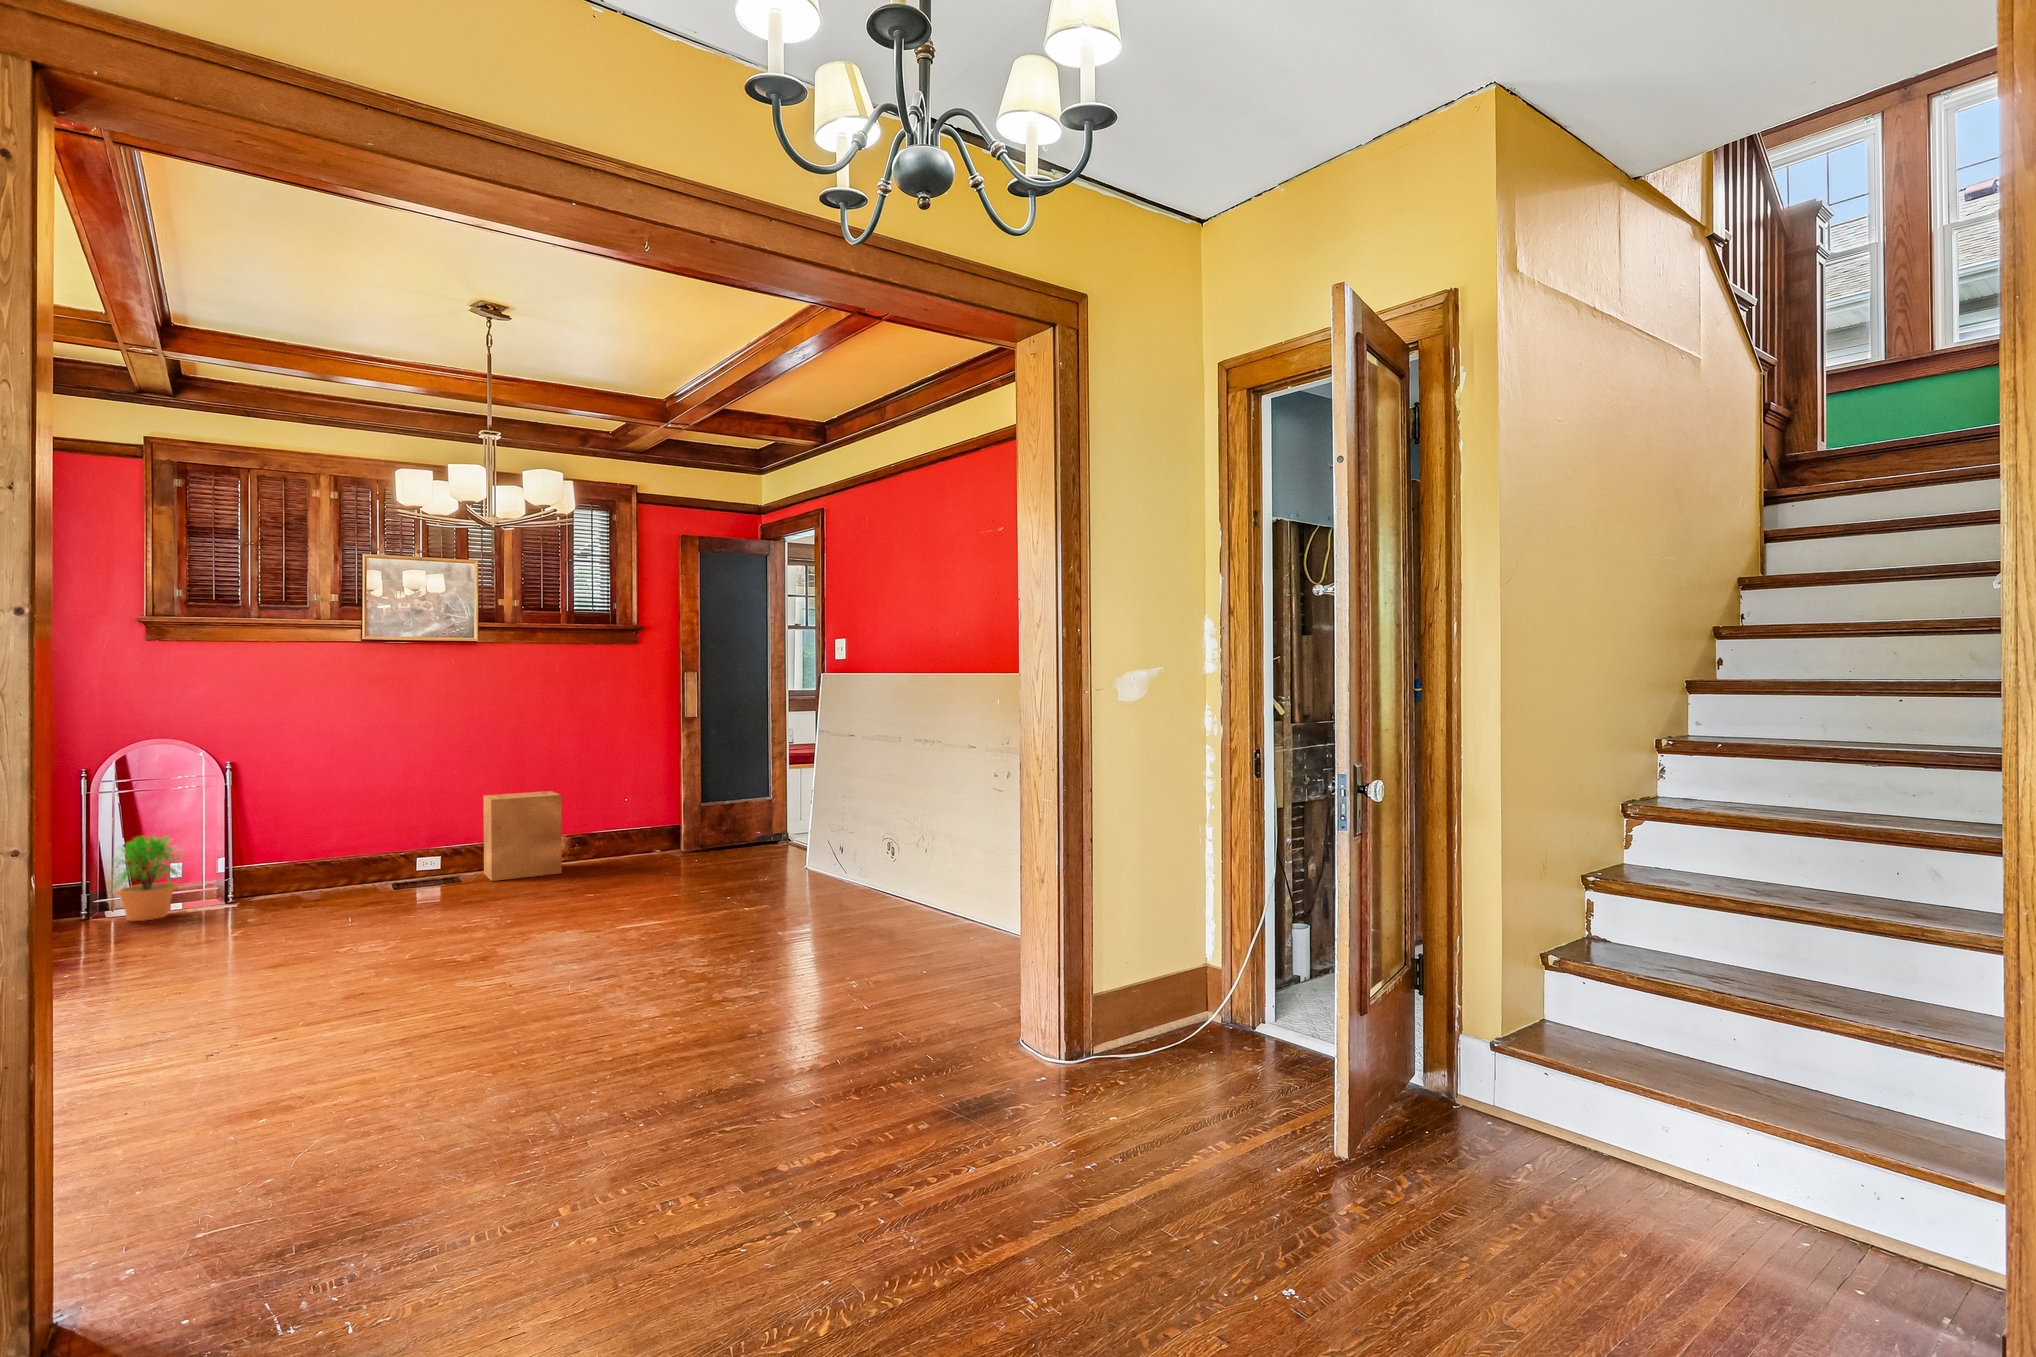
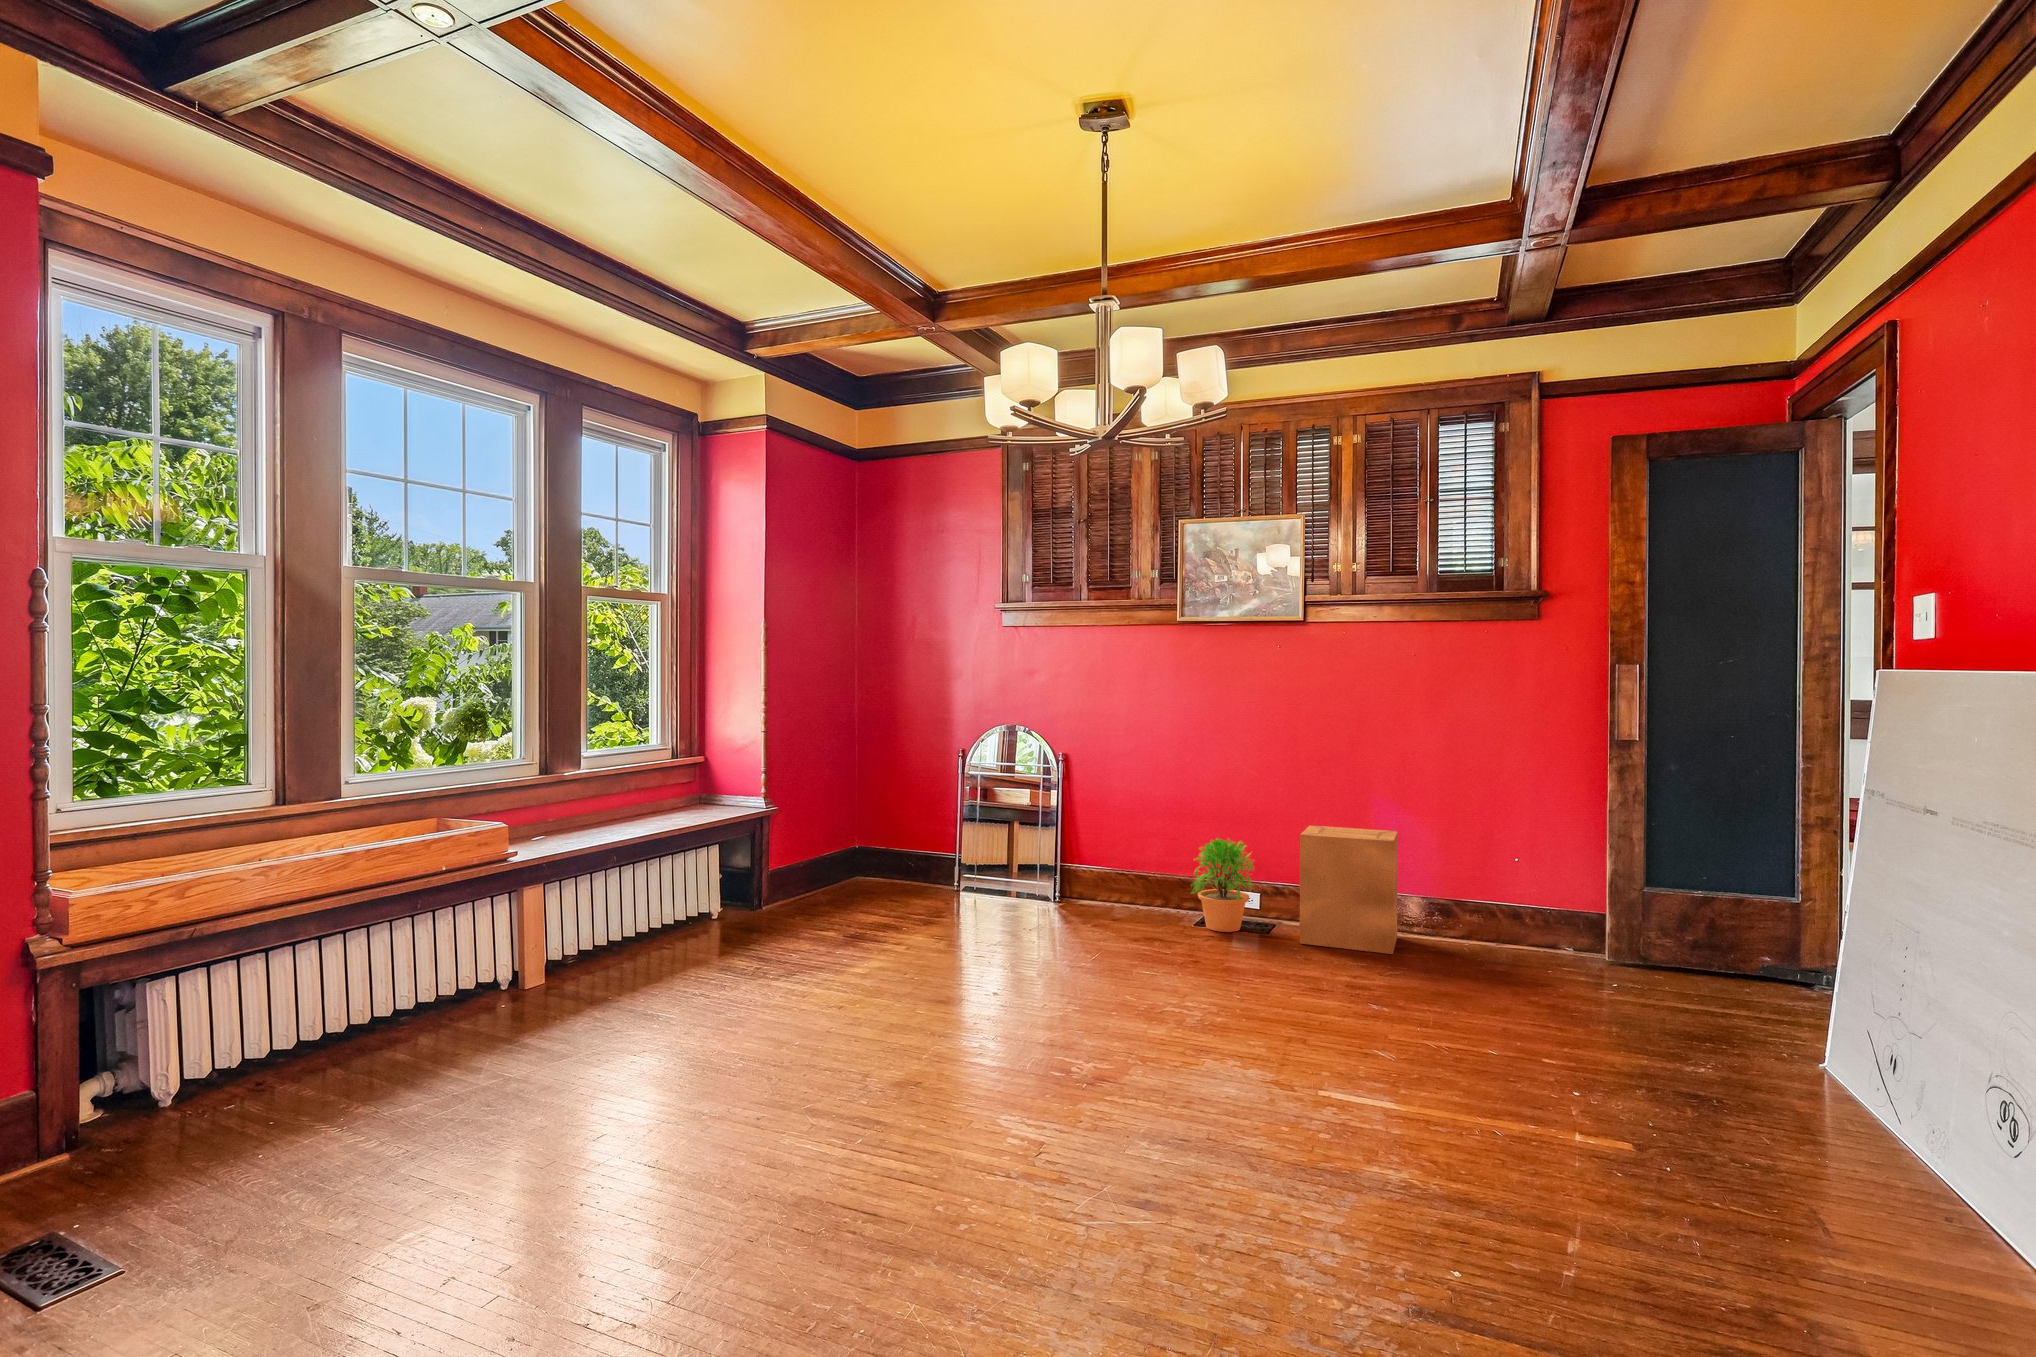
potted plant: present [107,835,181,921] -> present [1191,838,1254,932]

